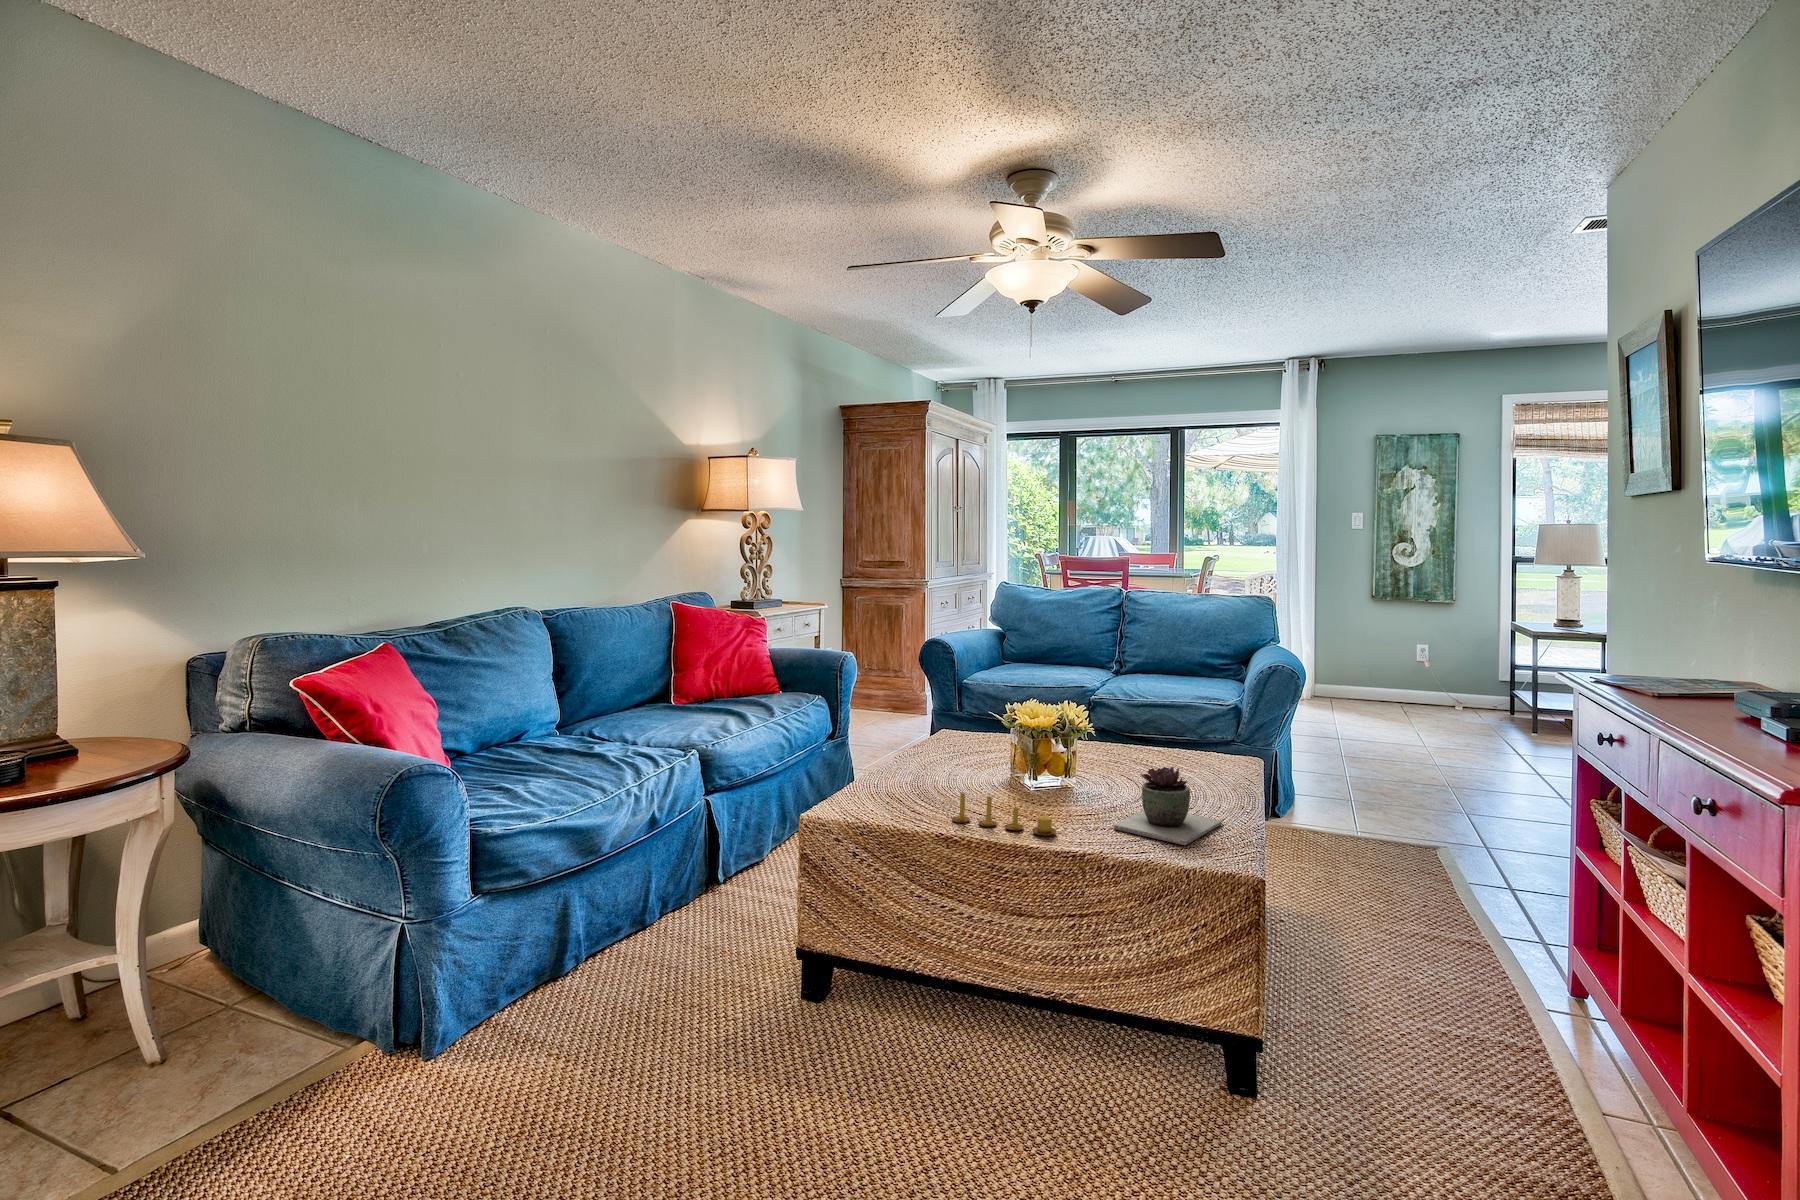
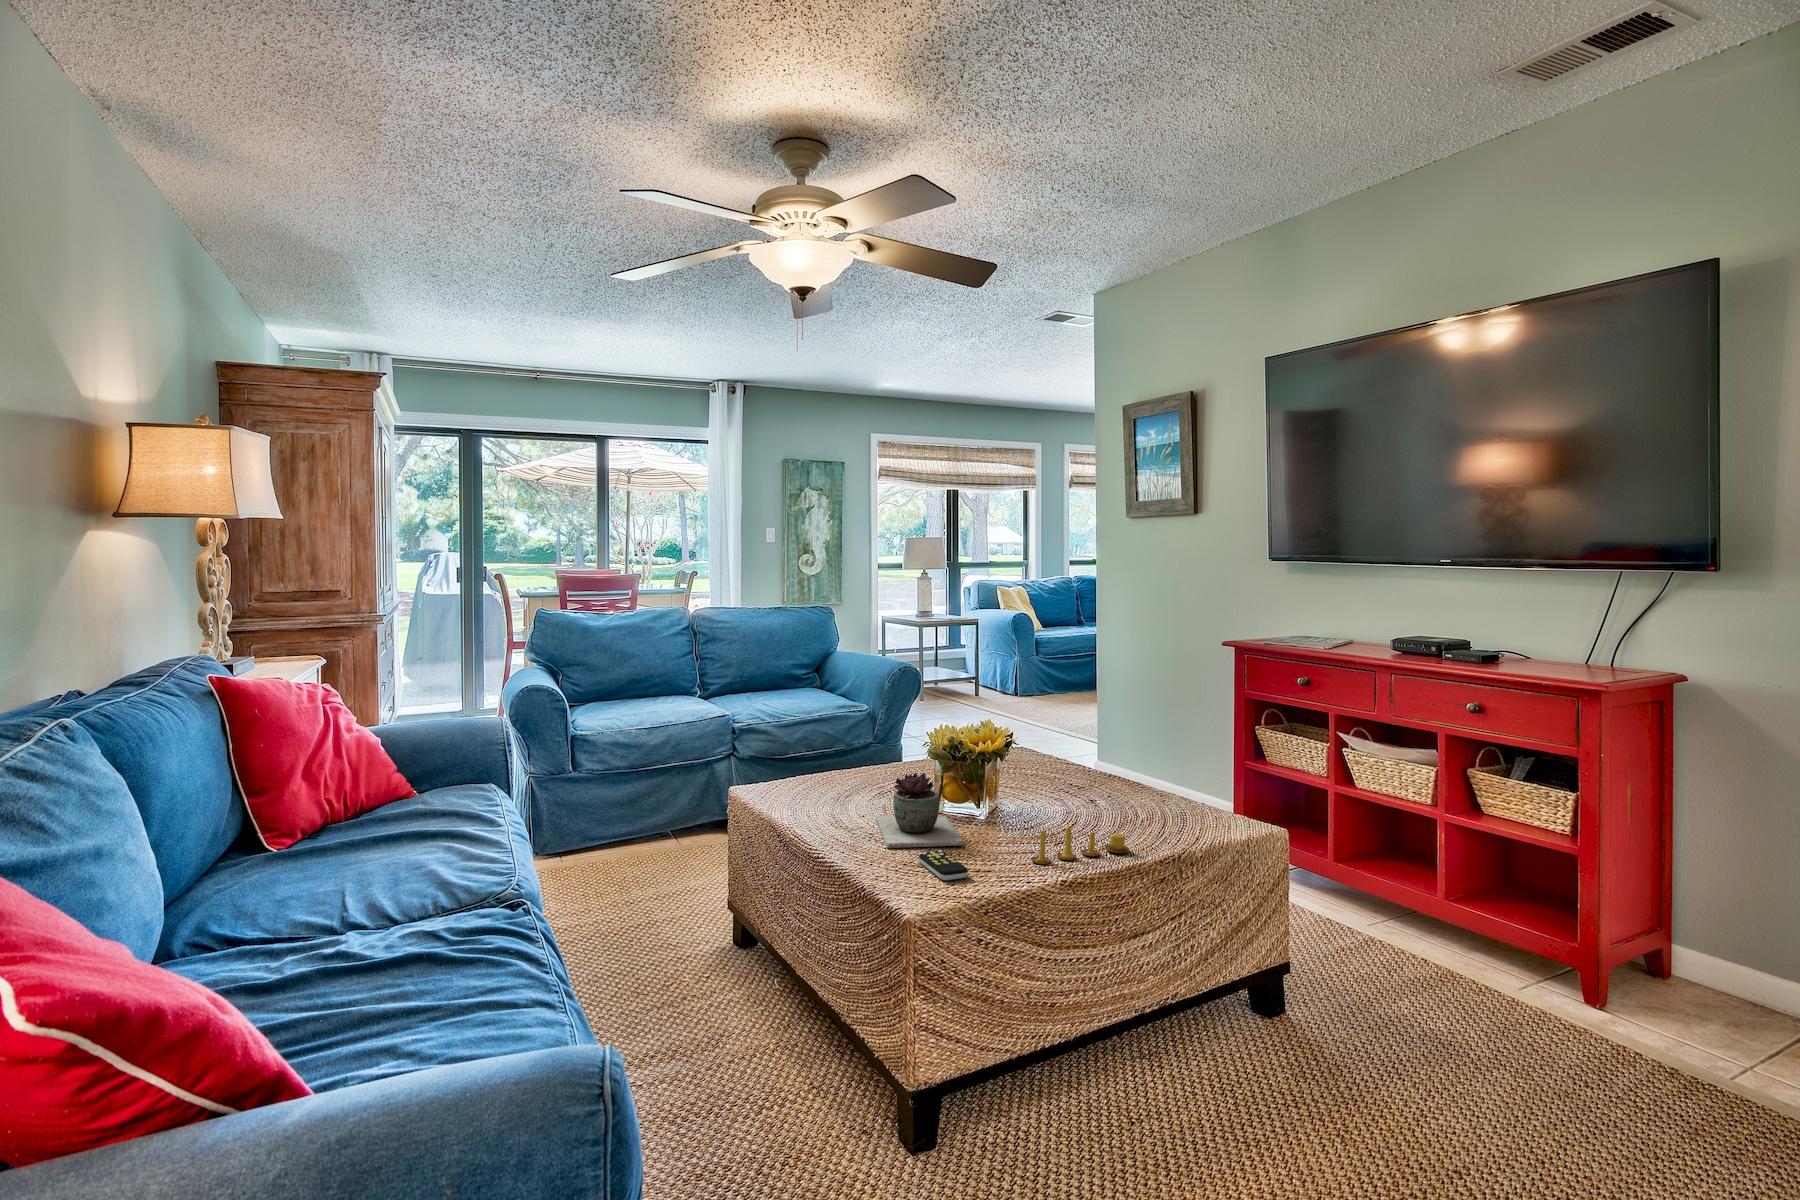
succulent plant: present [1113,767,1222,845] -> present [876,773,963,848]
remote control: none [859,789,900,811] -> present [919,850,968,880]

